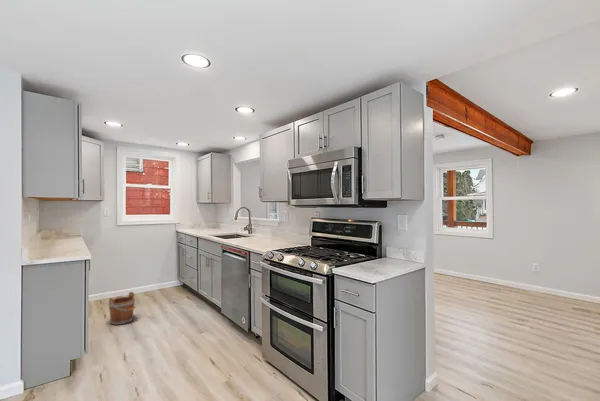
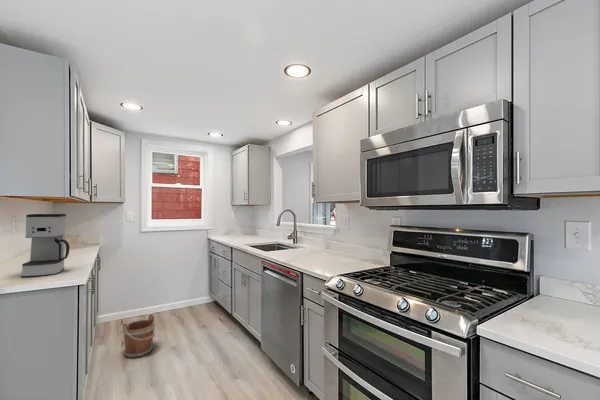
coffee maker: none [46,211,78,256] -> present [22,214,70,277]

